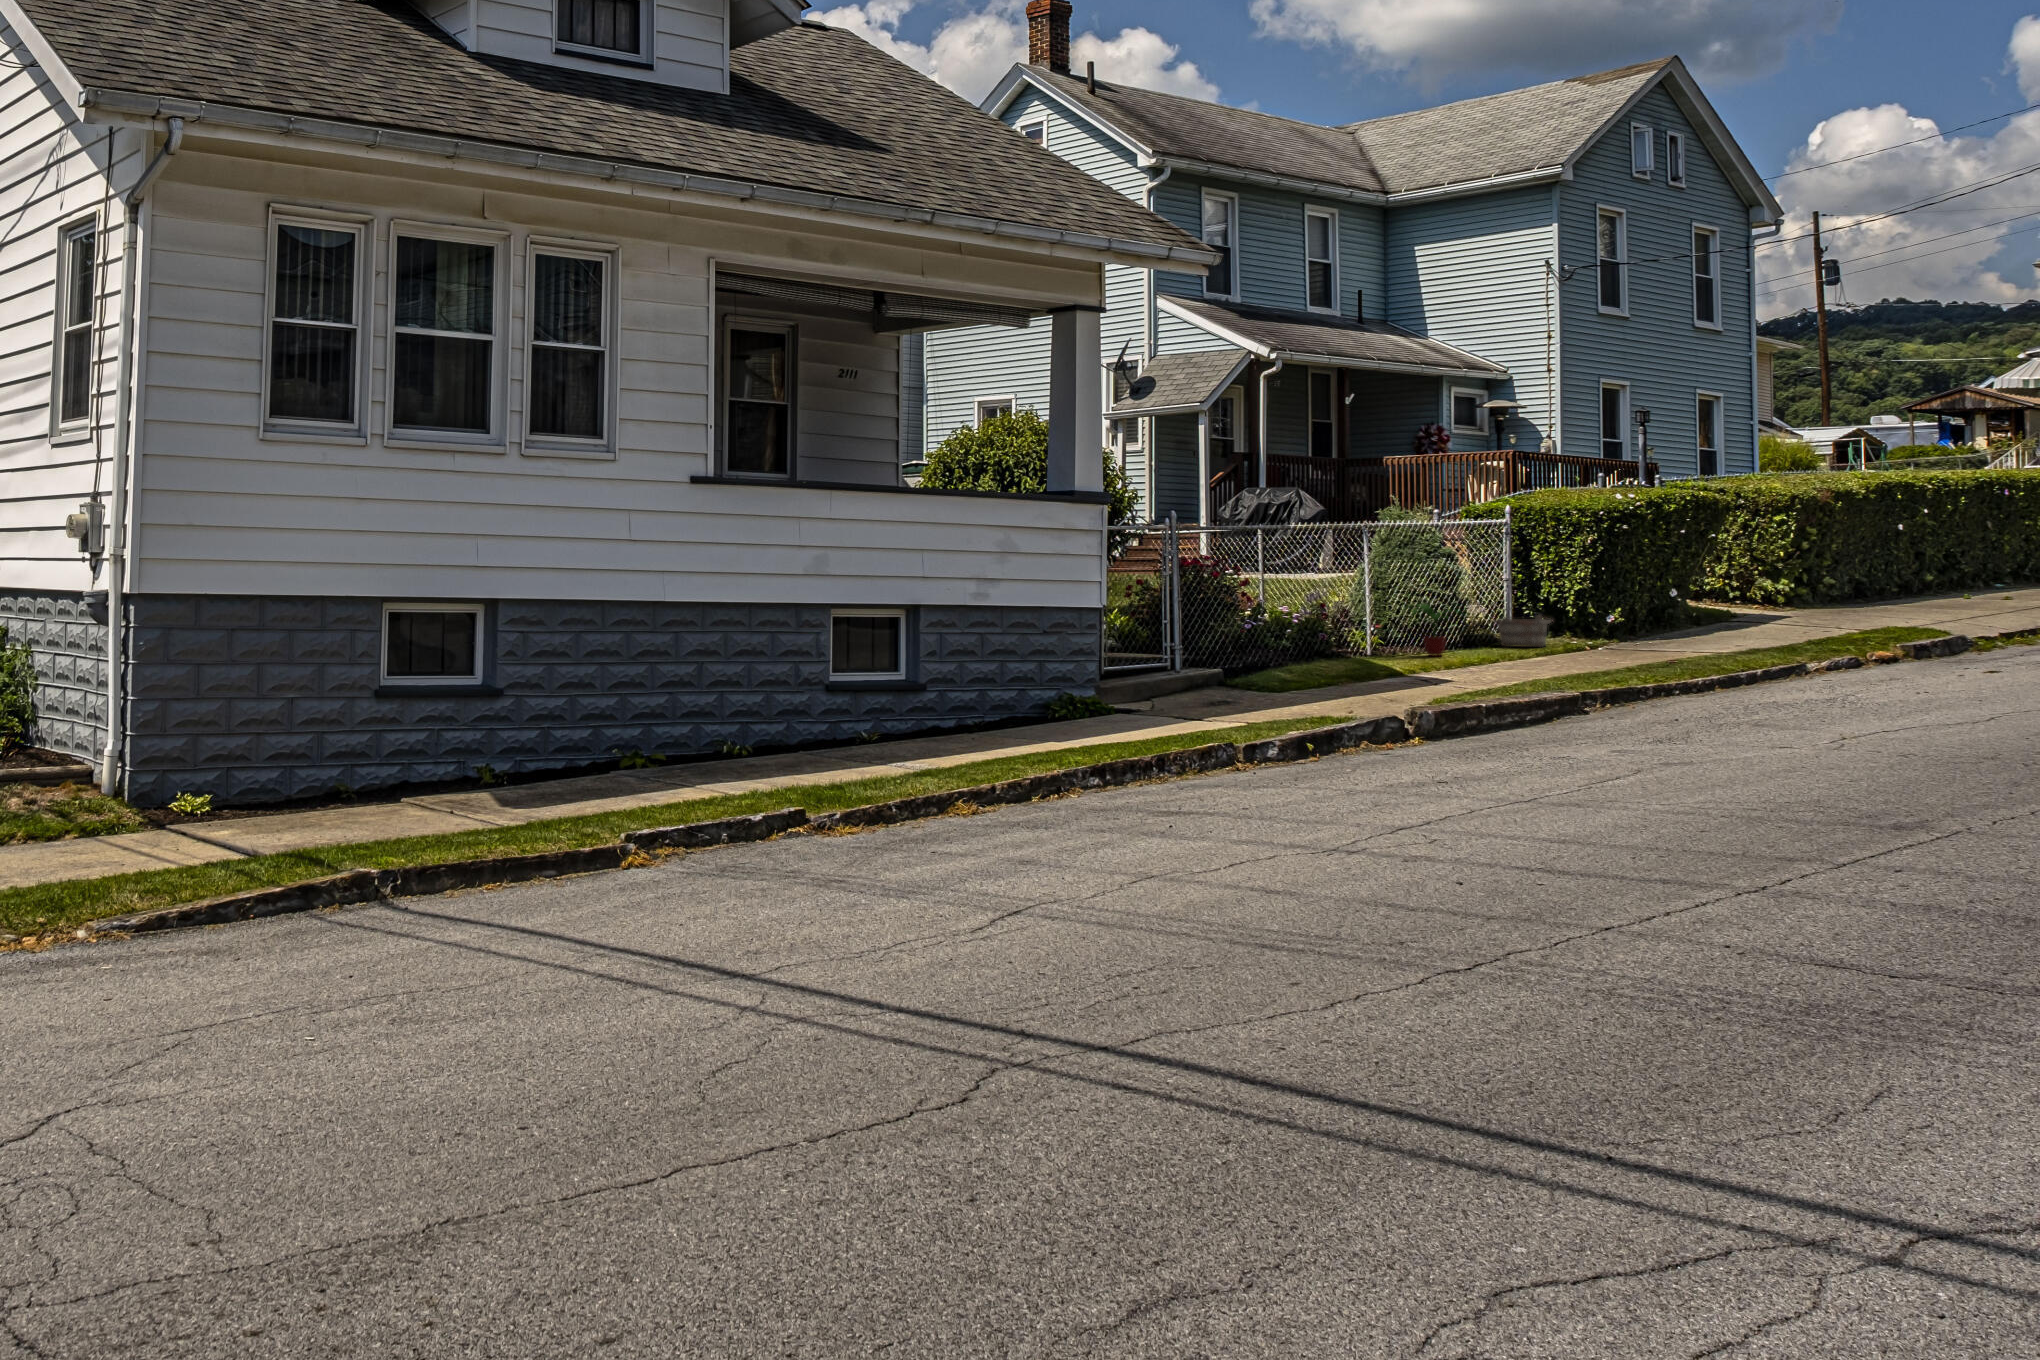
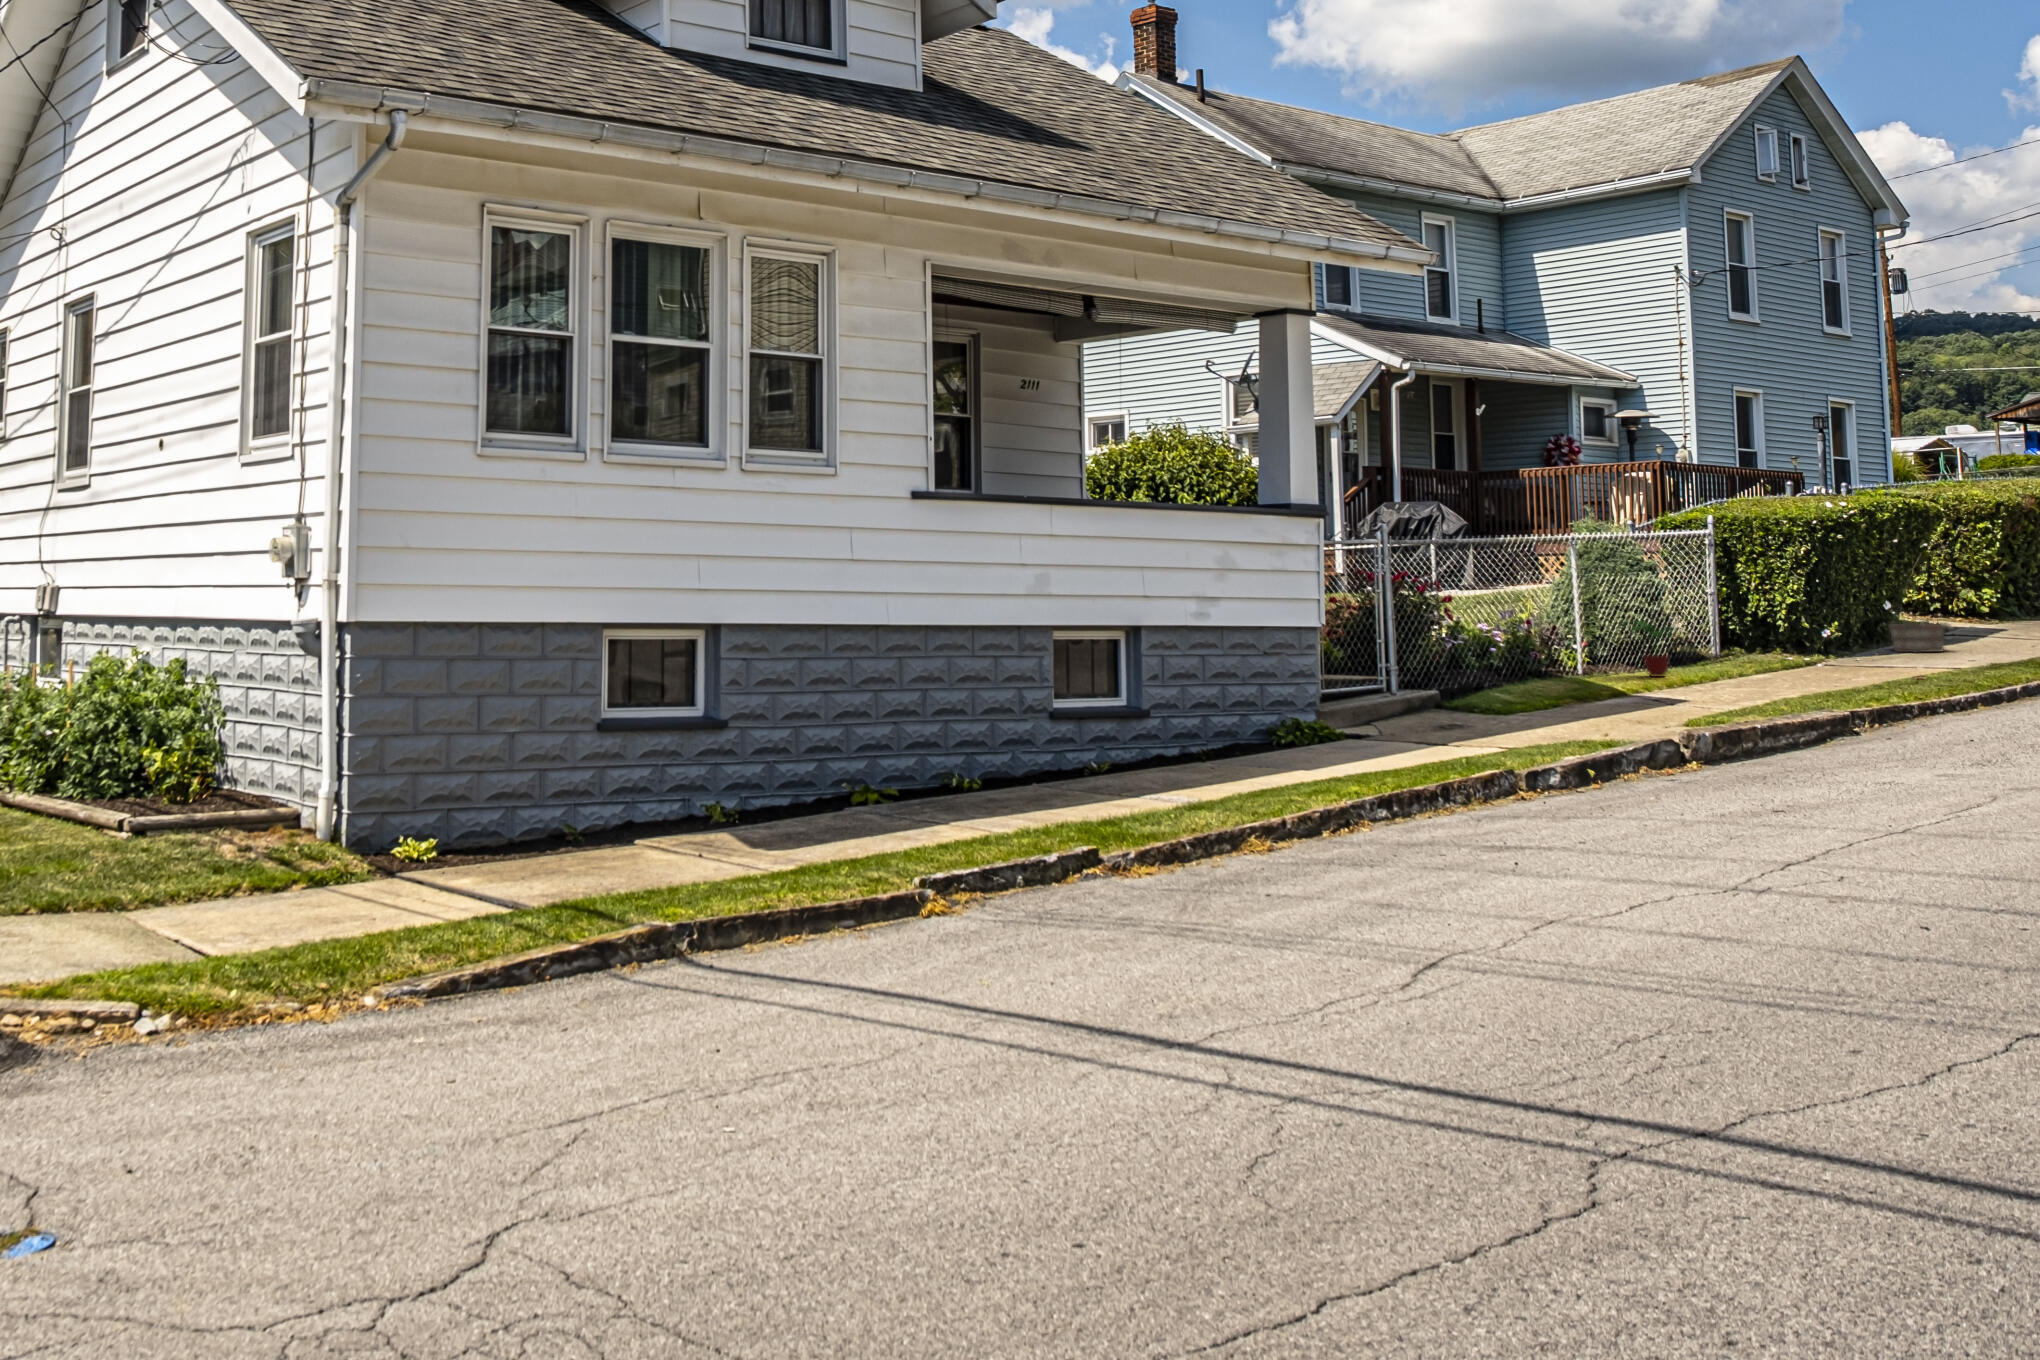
bucket: present [1496,615,1553,647] -> present [1889,620,1951,652]

